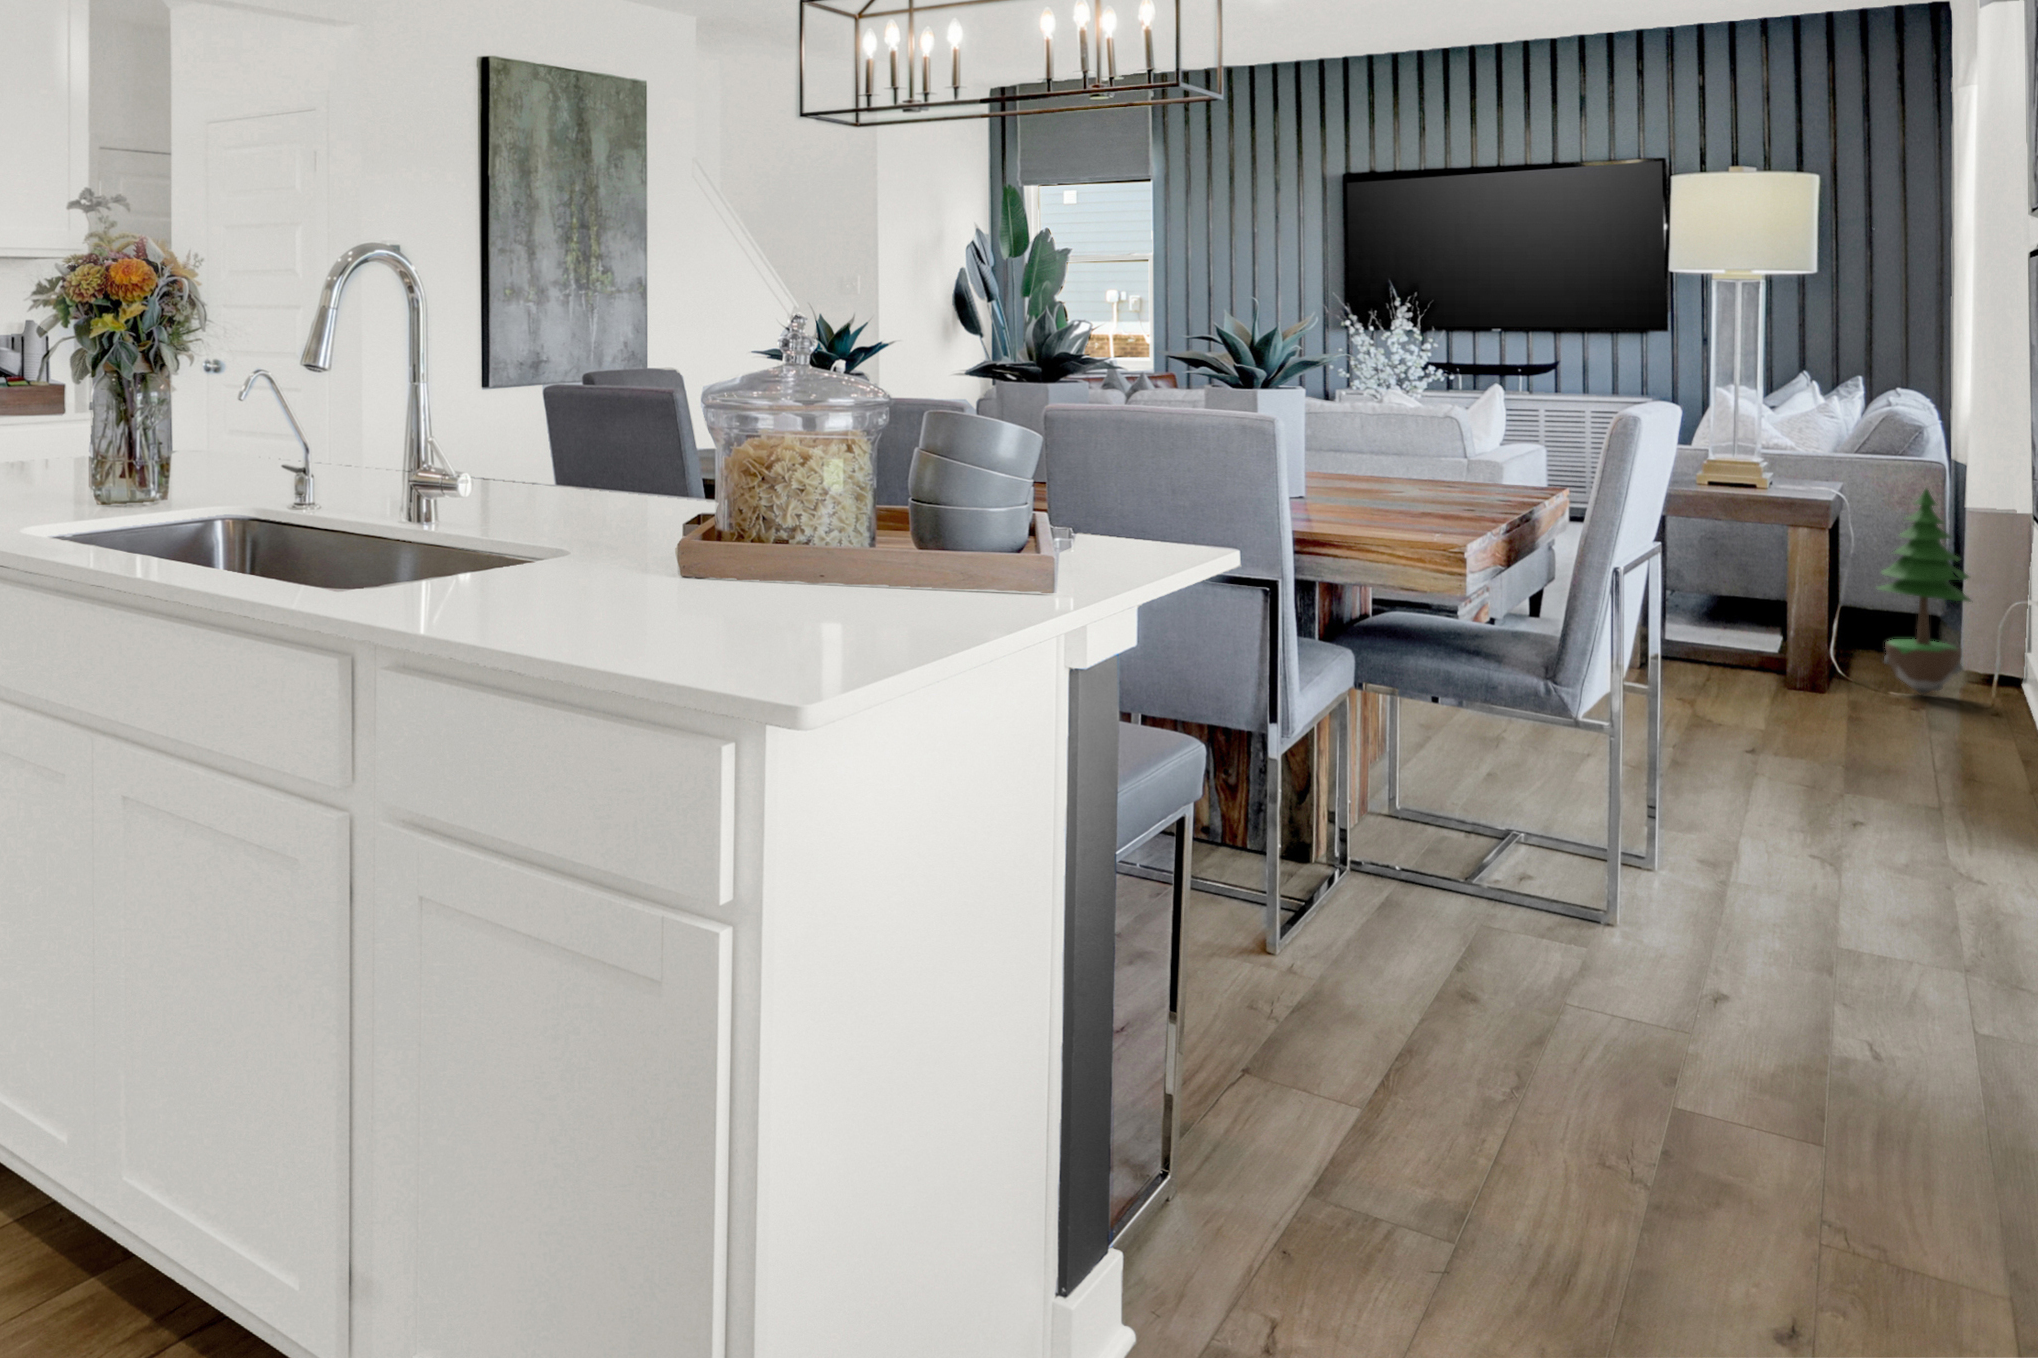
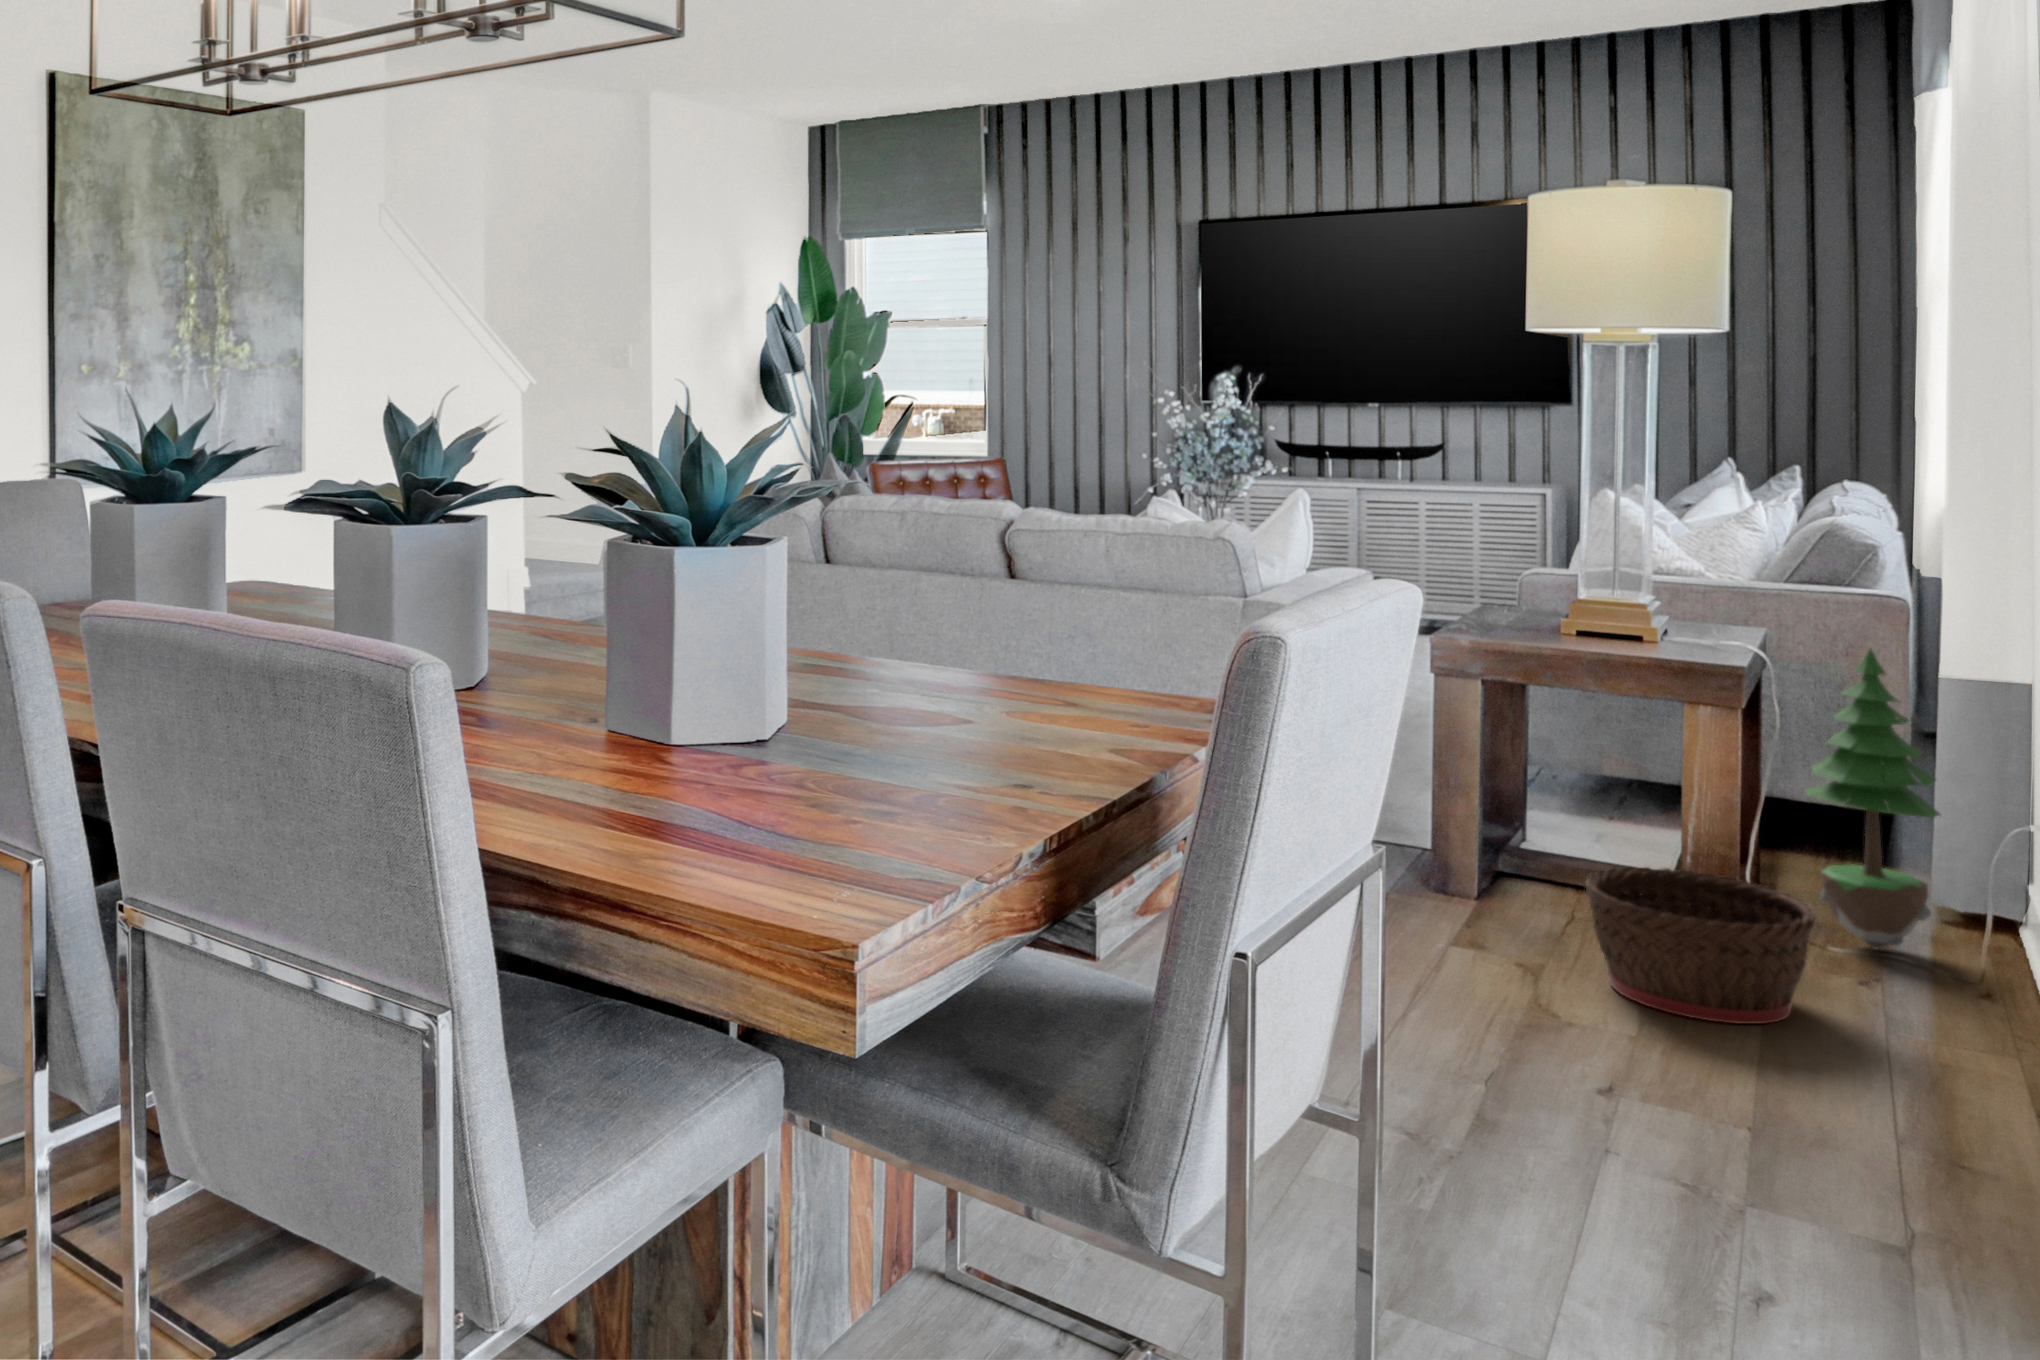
basket: none [1724,635,1886,728] -> present [1585,867,1816,1024]

